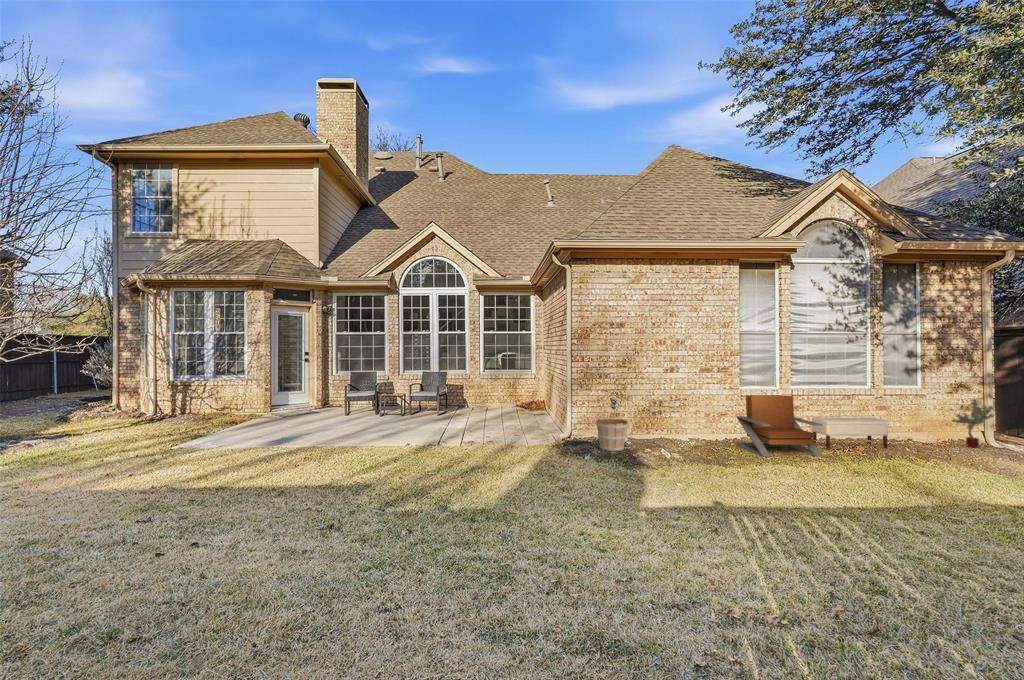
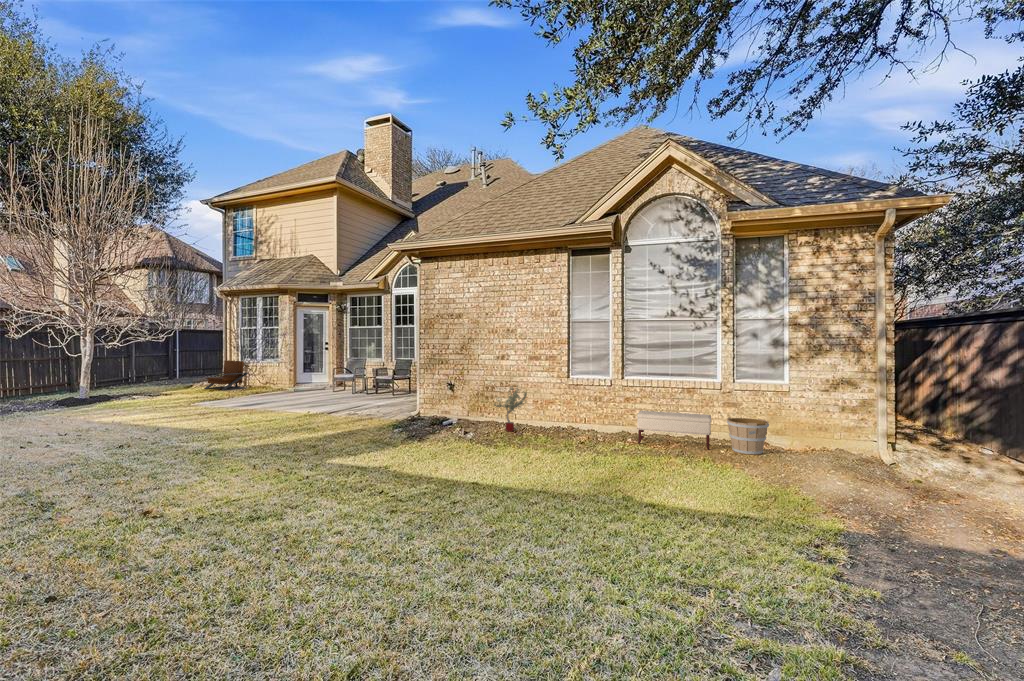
lounge chair: present [737,396,823,456] -> present [205,360,248,390]
potted tree: present [952,400,994,447] -> present [494,386,527,432]
wooden bucket: present [596,419,629,451] -> present [727,418,769,455]

